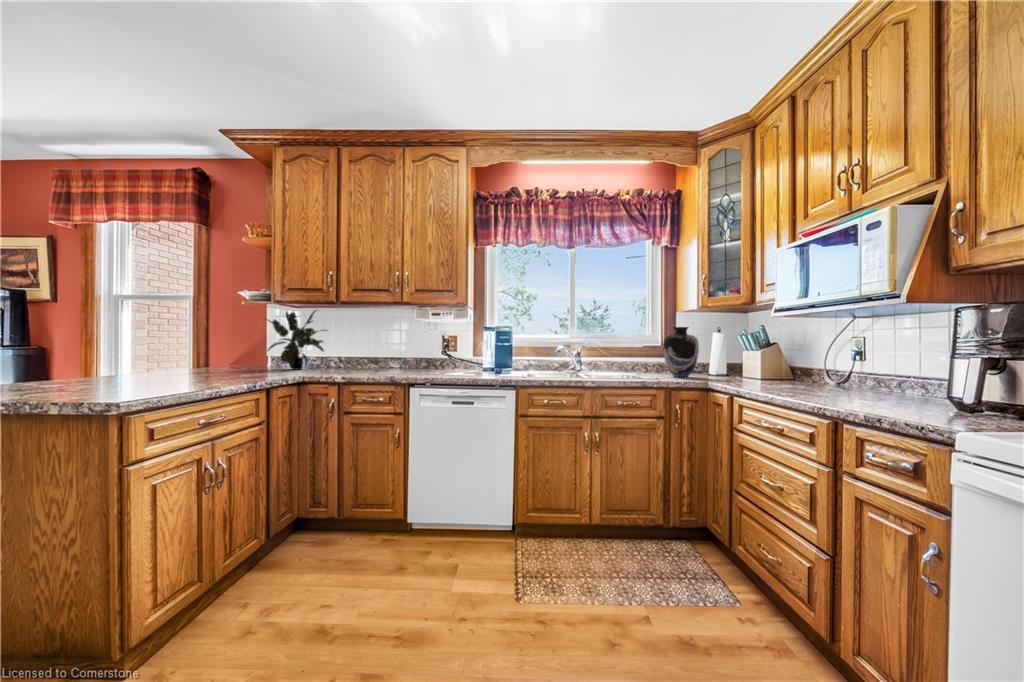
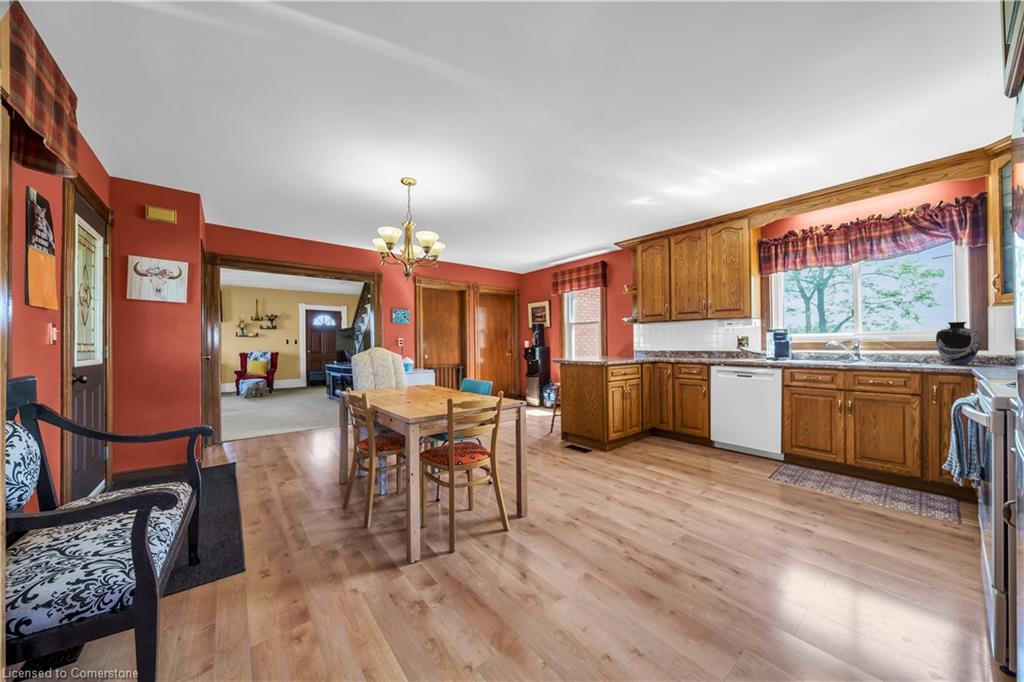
potted plant: present [266,310,326,370] -> none [634,324,667,357]

